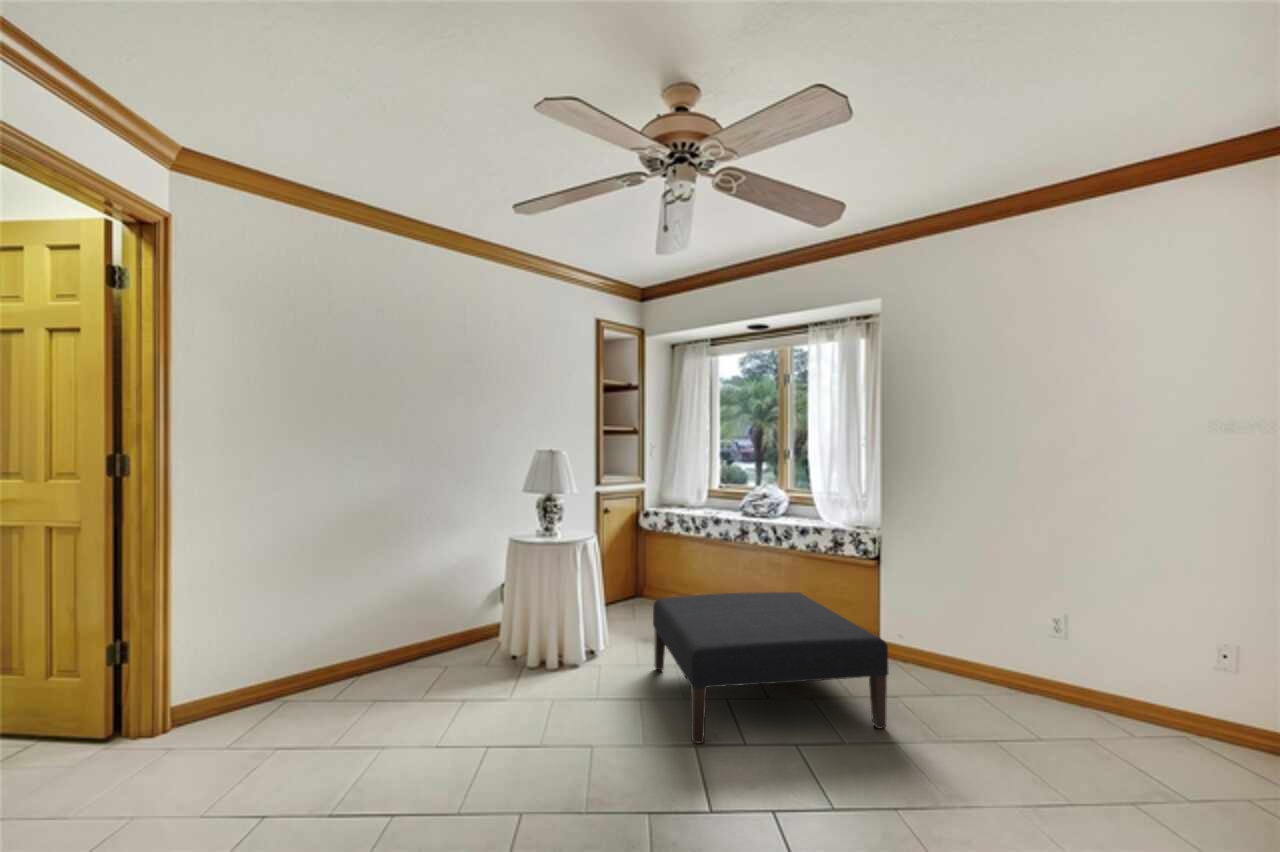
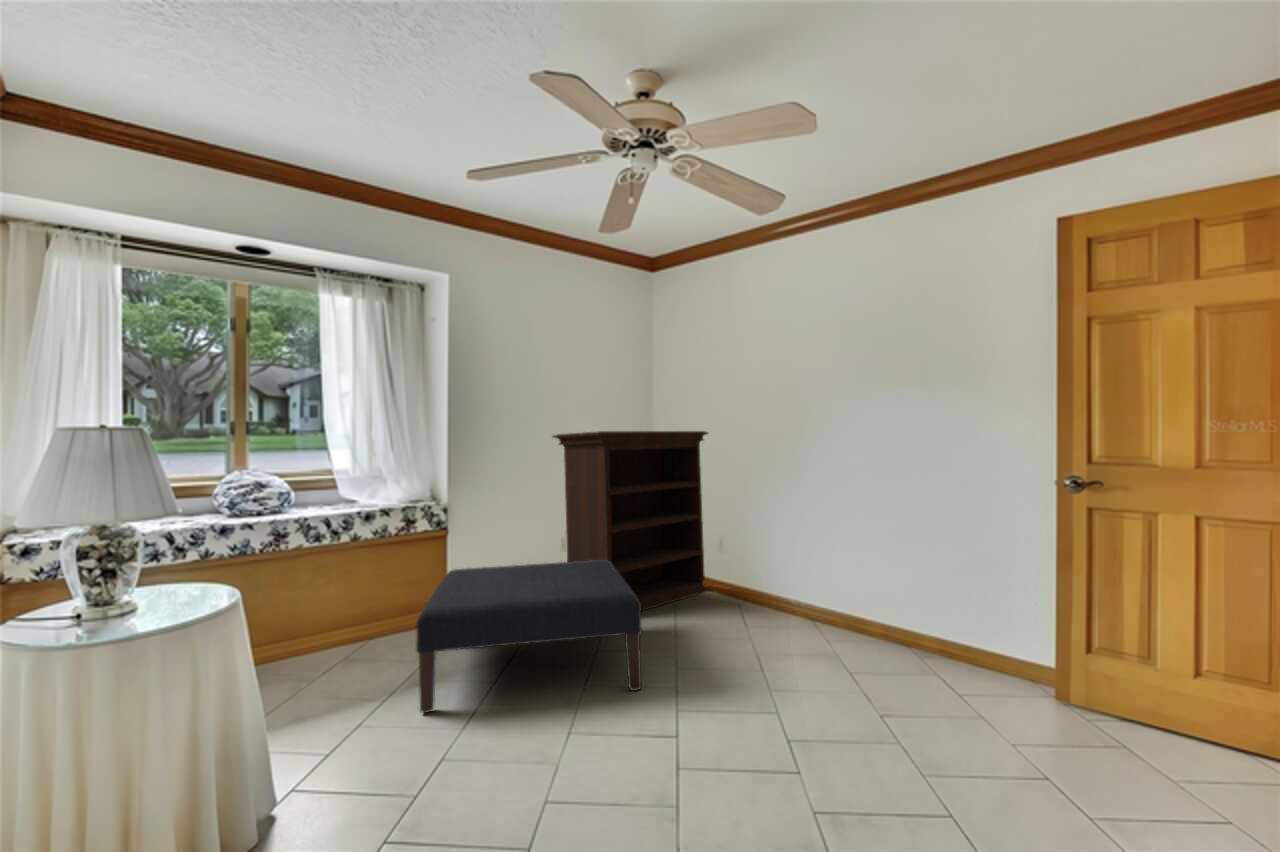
bookshelf: none [911,473,1234,824] -> present [553,431,711,611]

